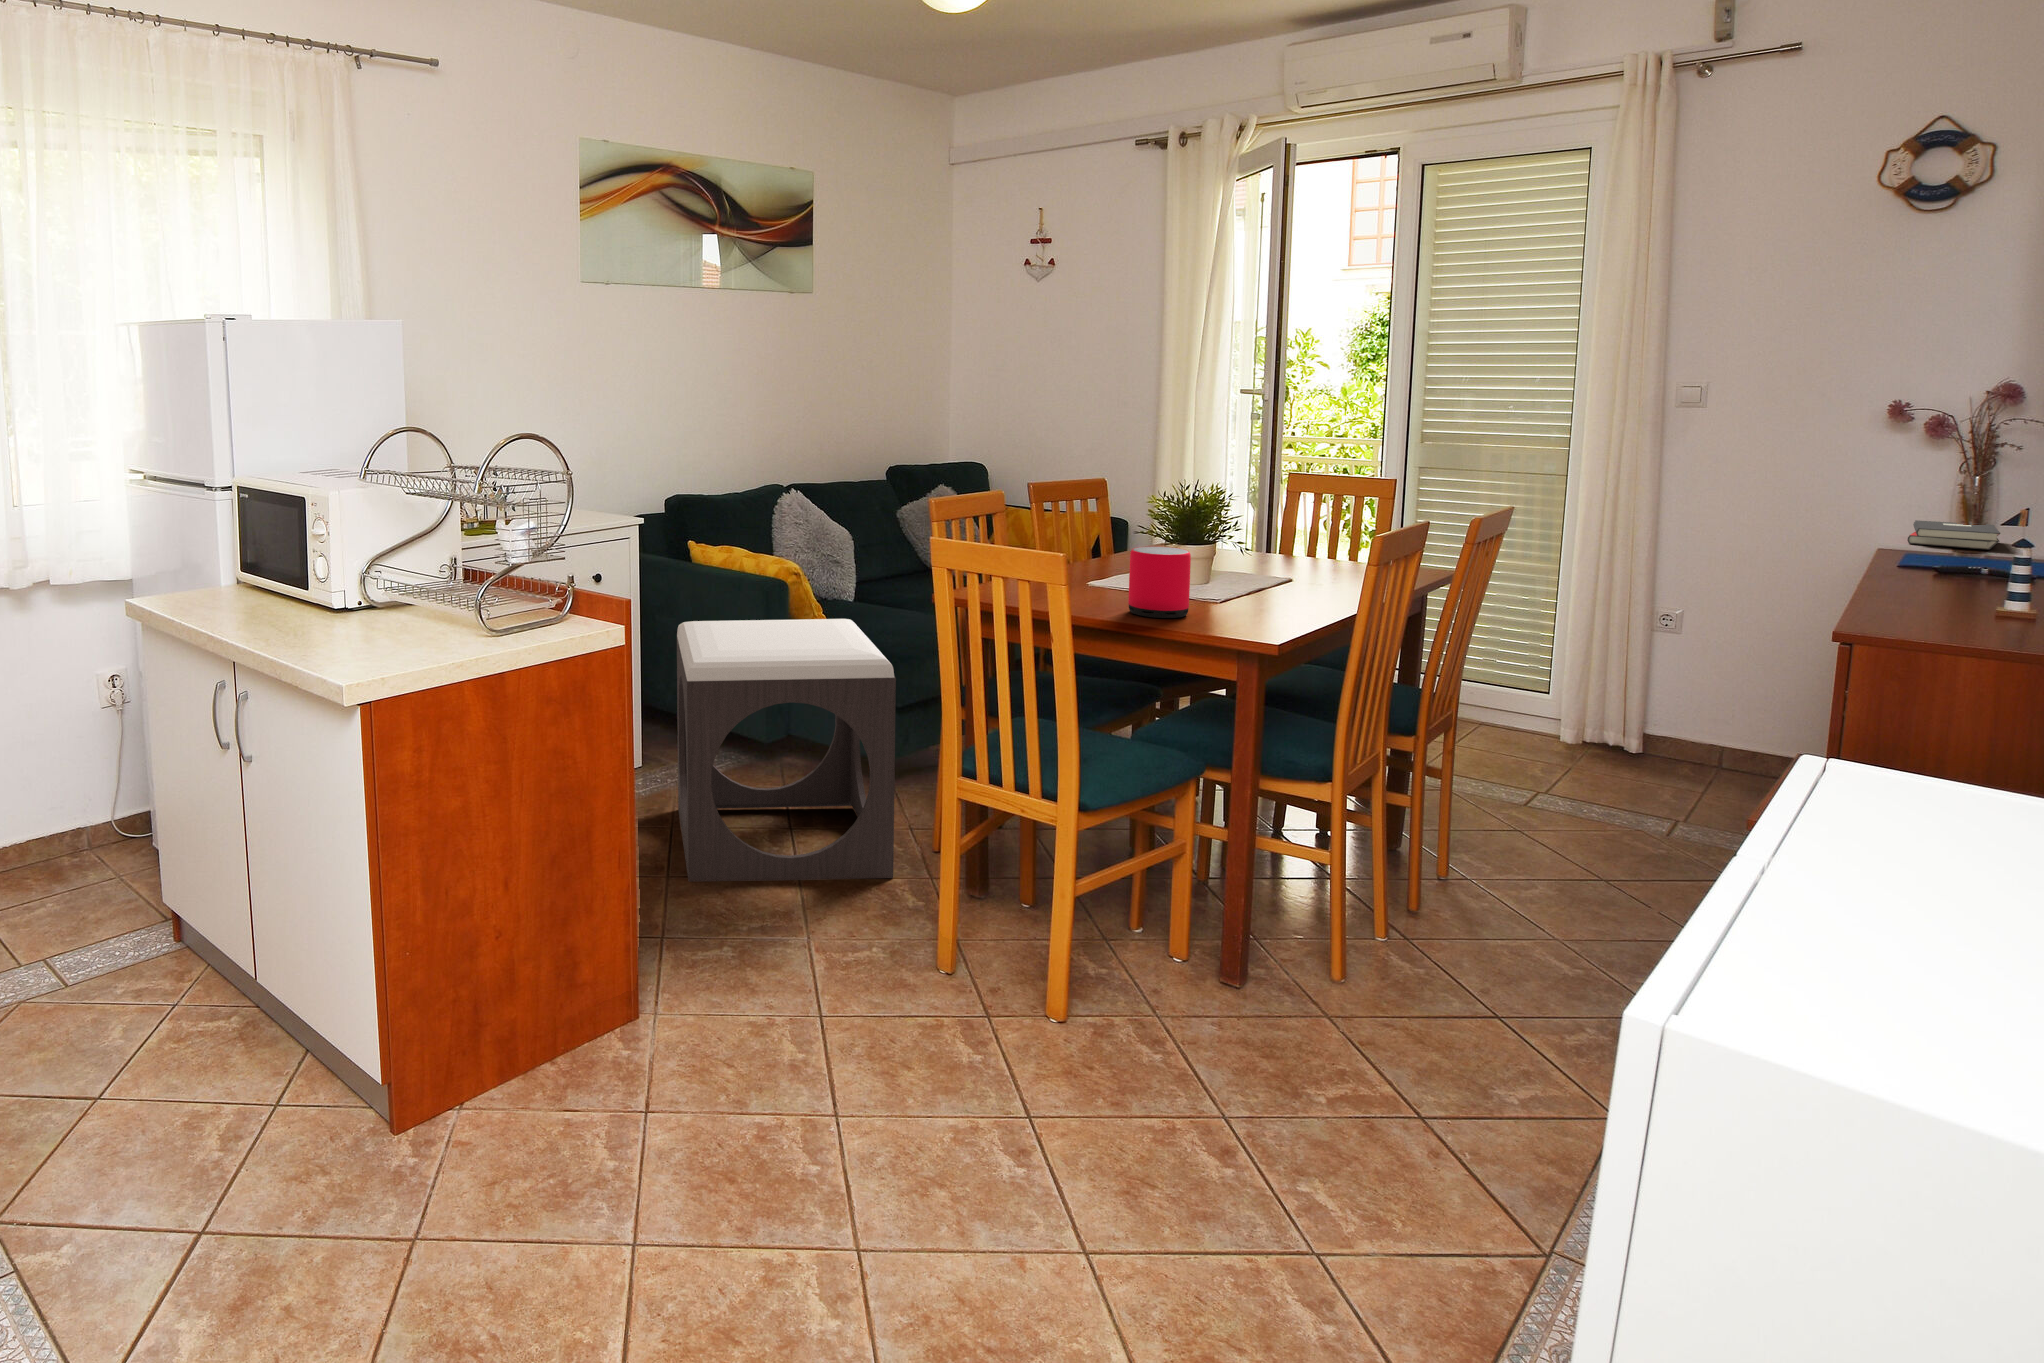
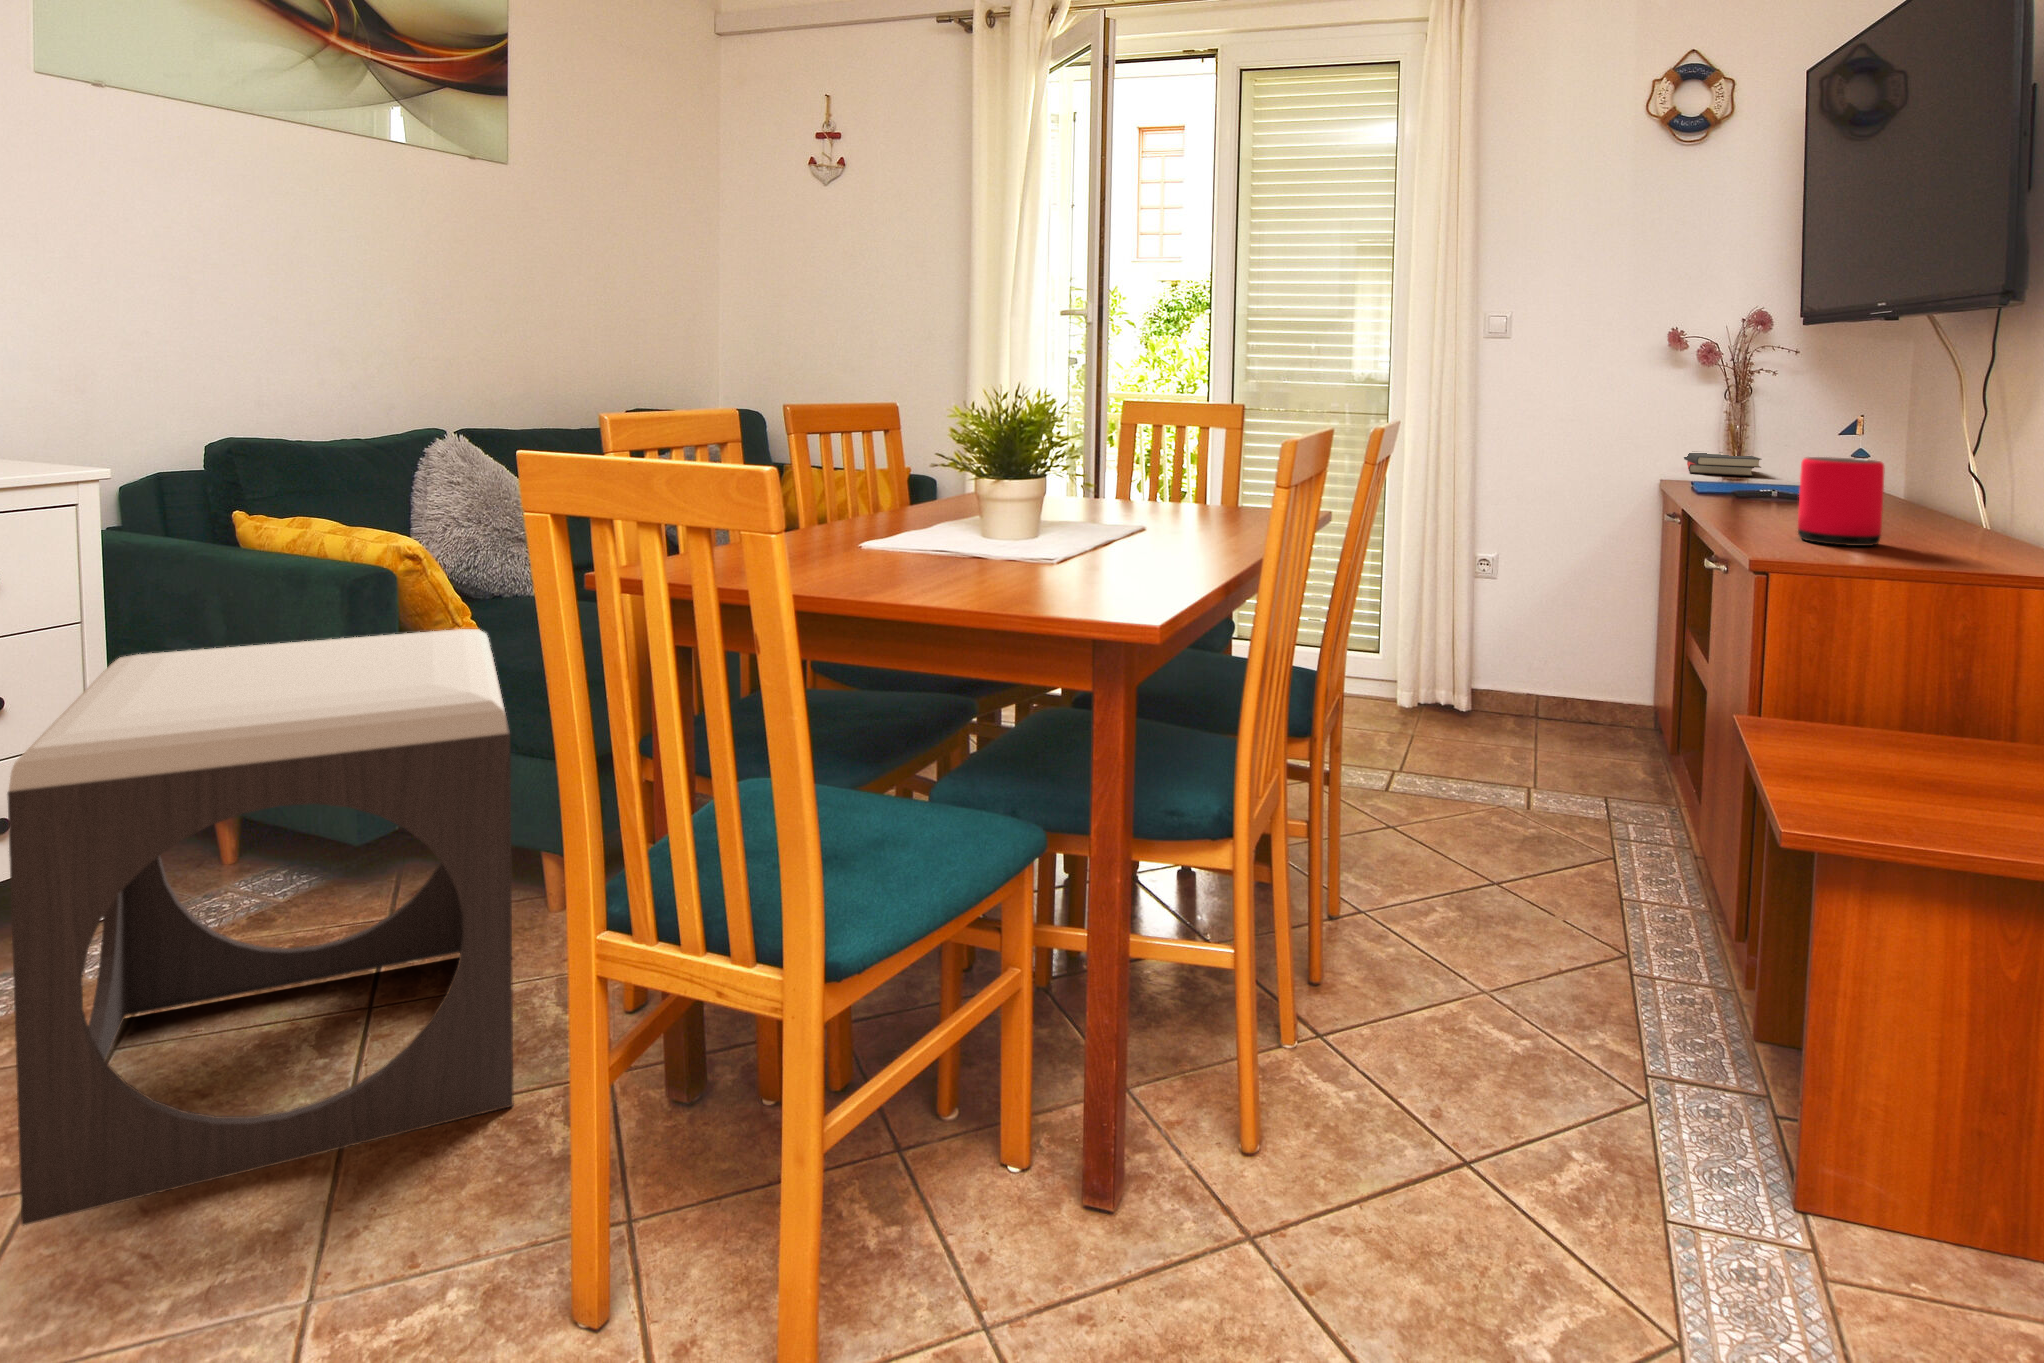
speaker: present [1128,547,1191,618] -> present [1798,457,1885,546]

